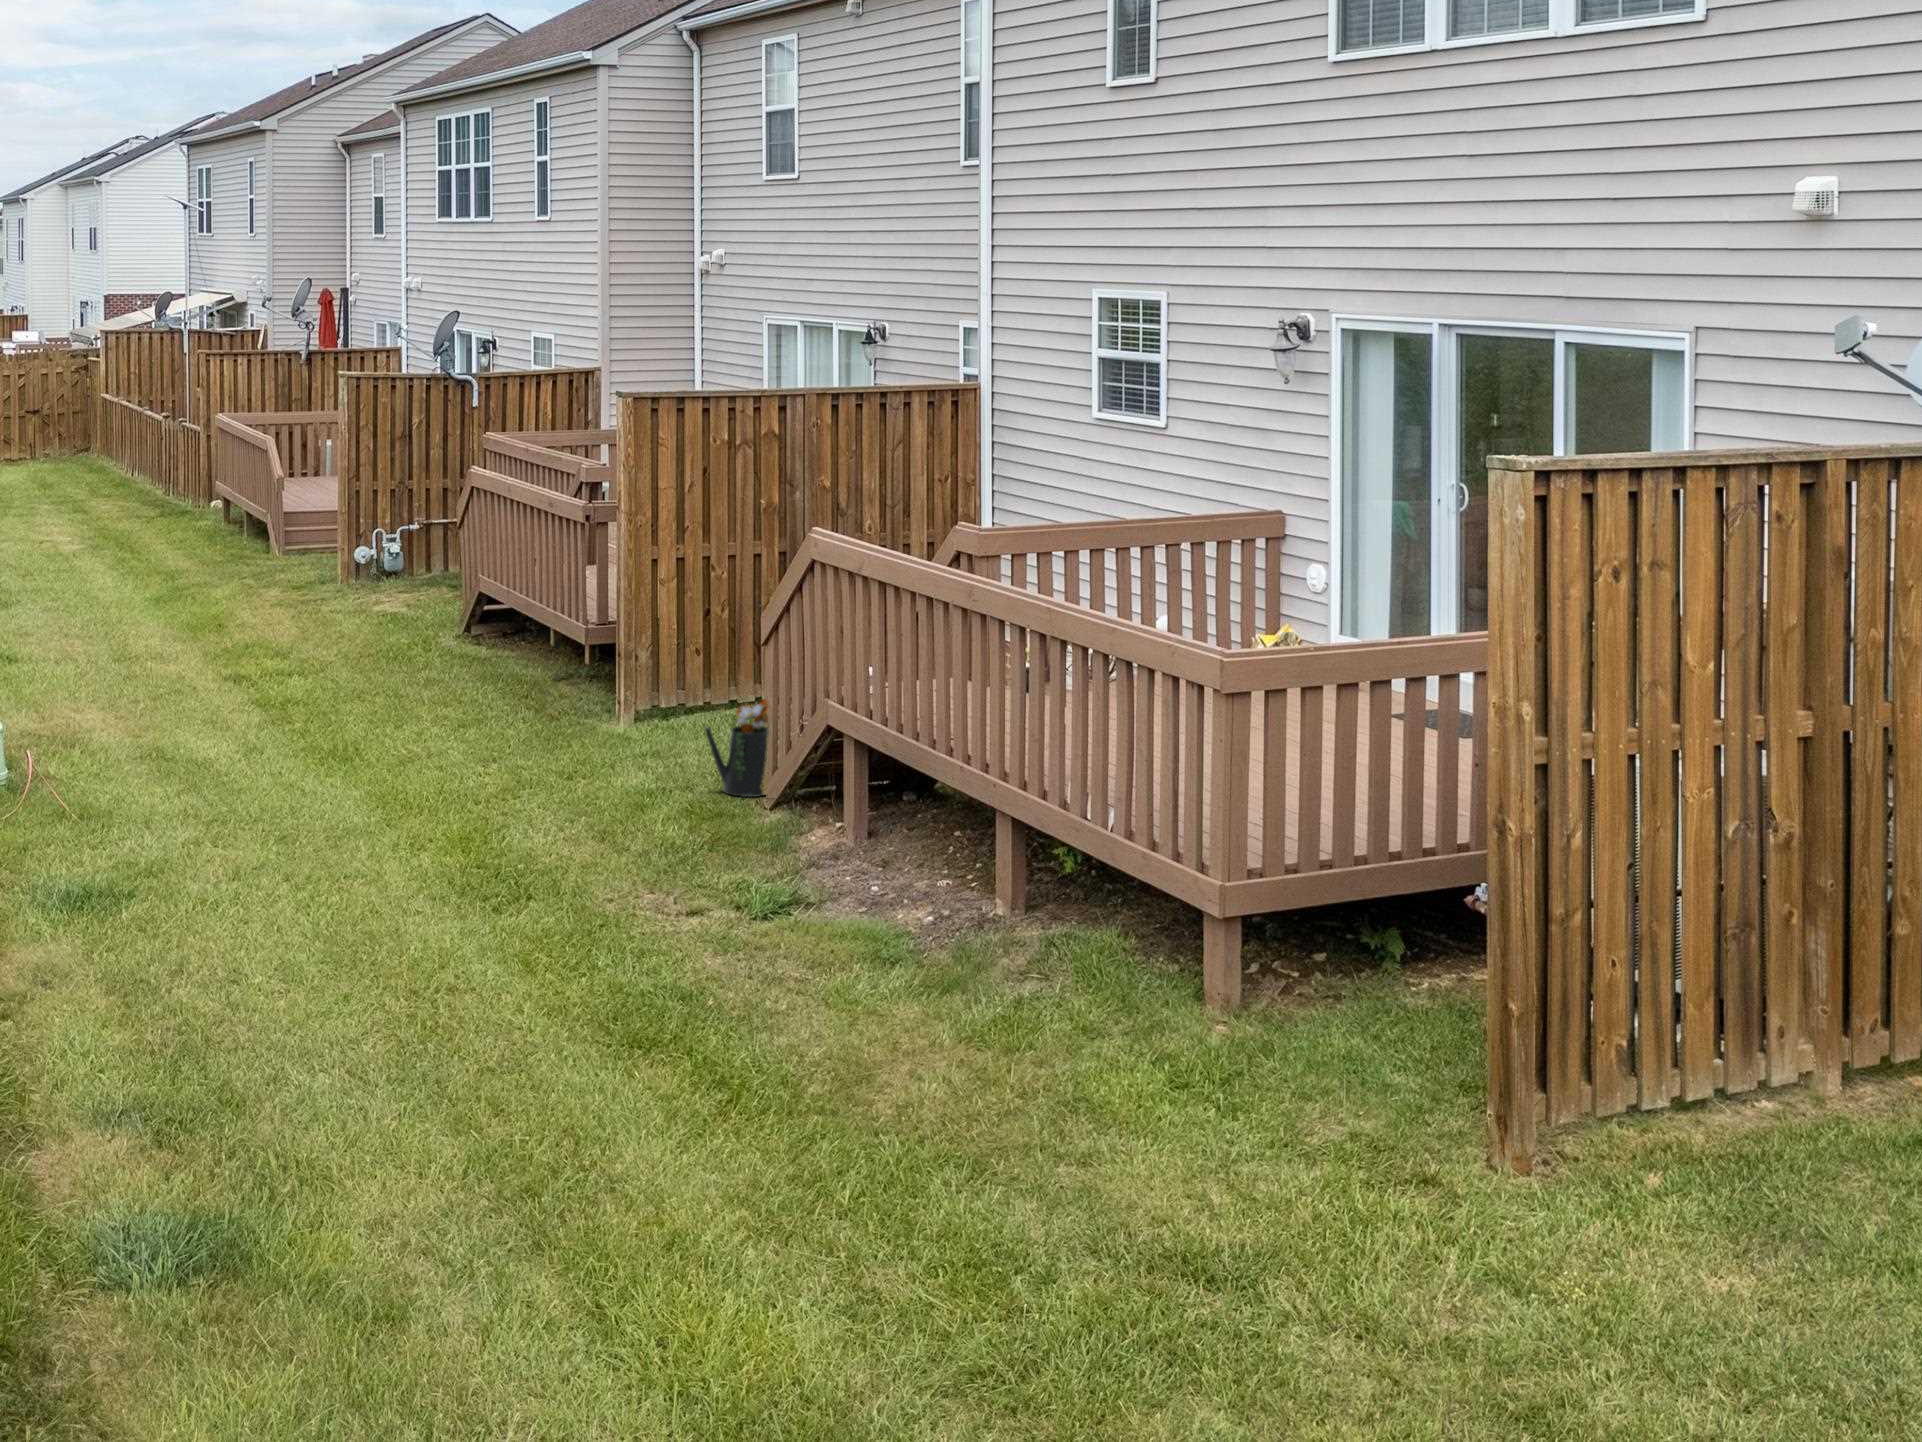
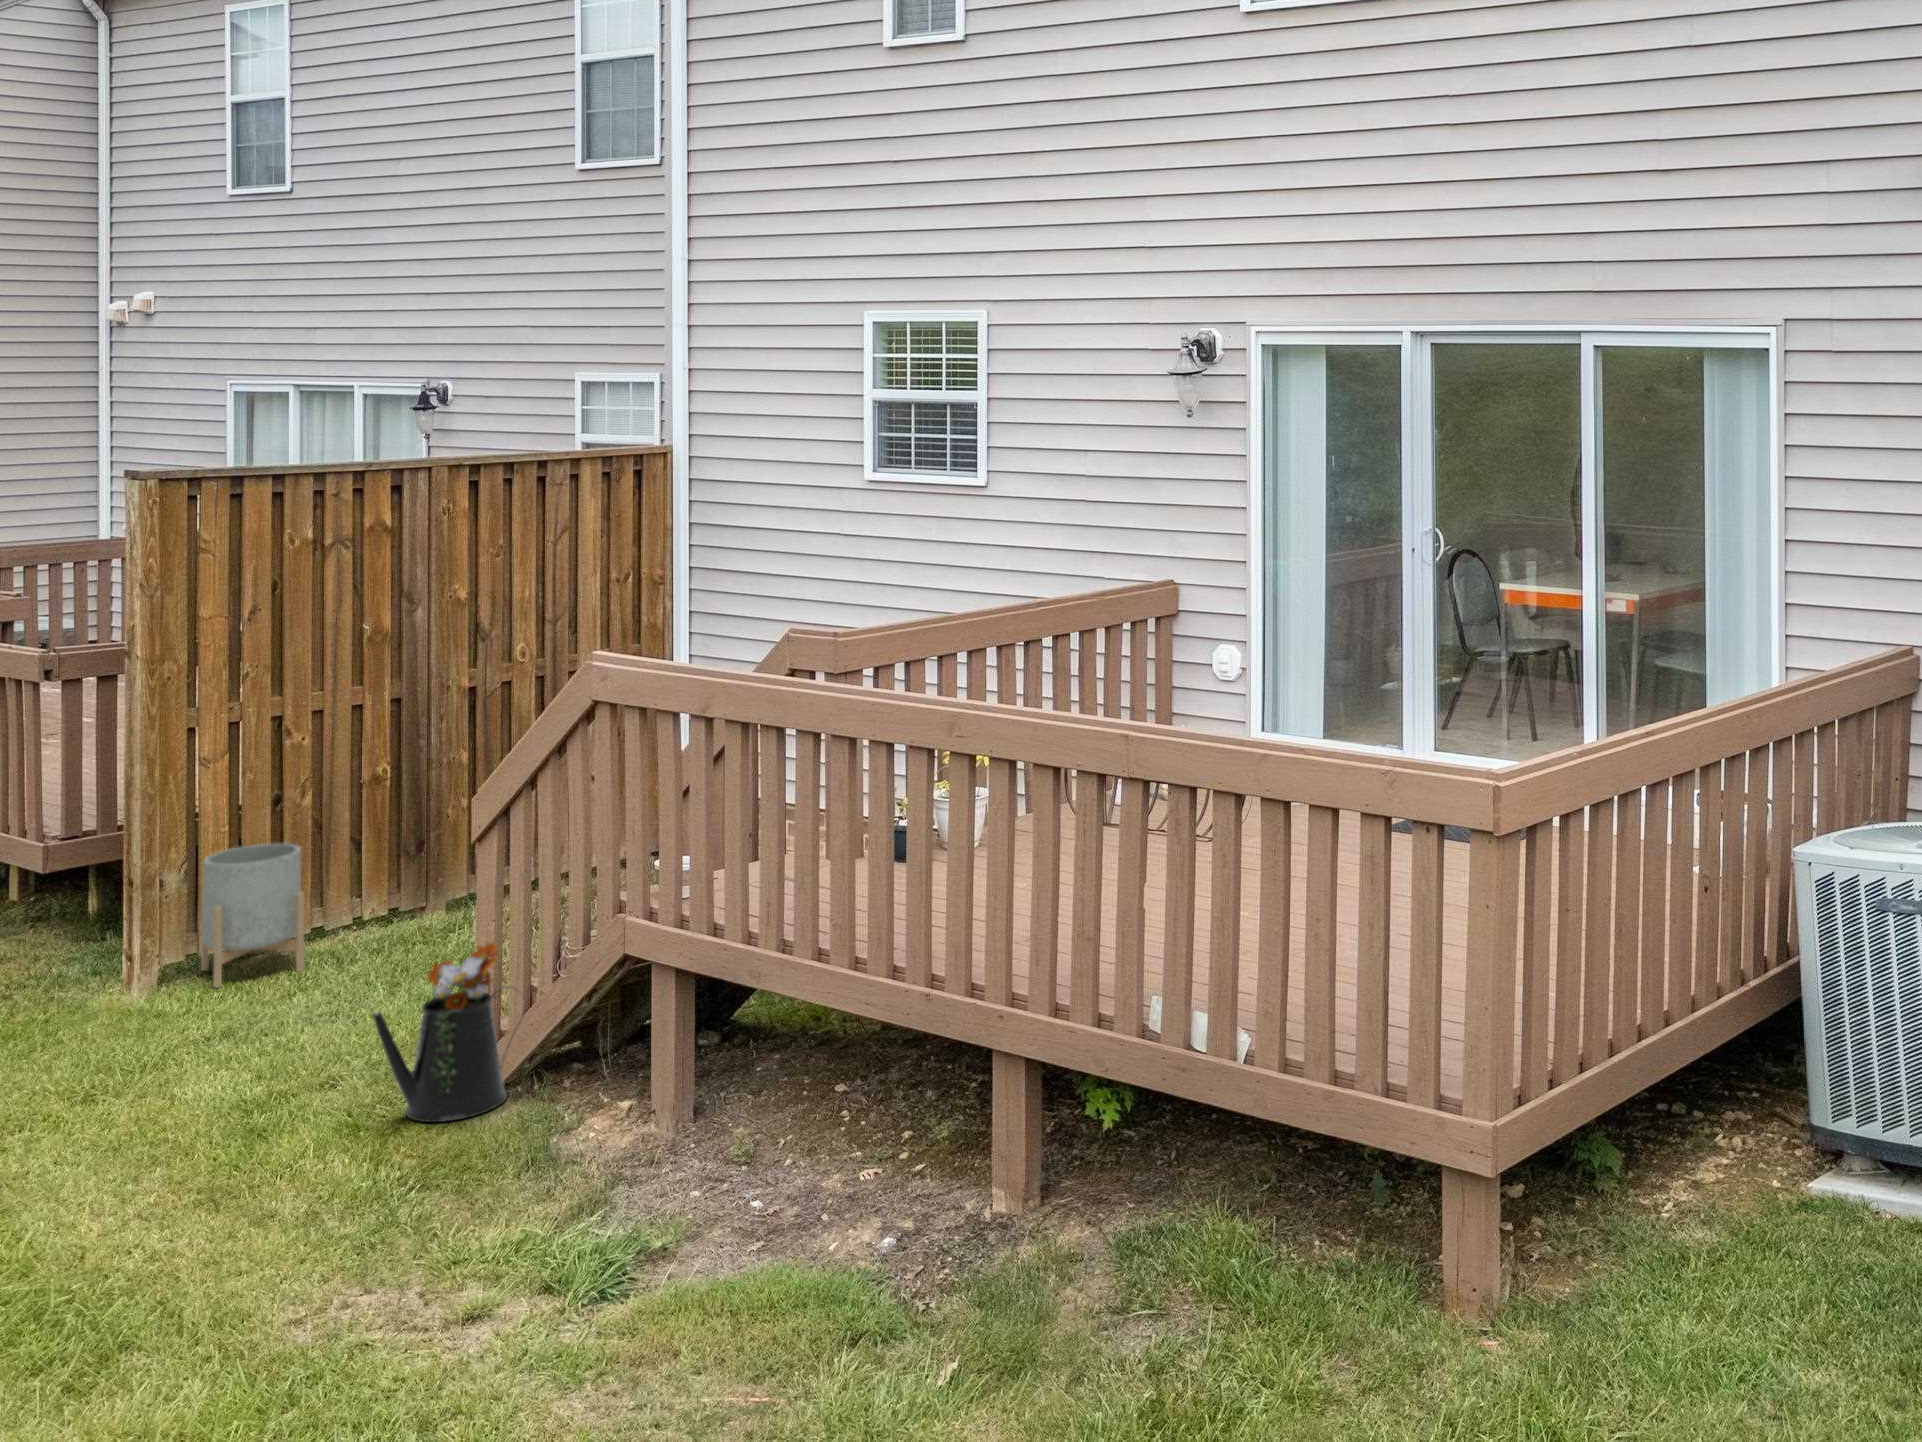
planter: none [663,635,715,717] -> present [201,844,304,988]

